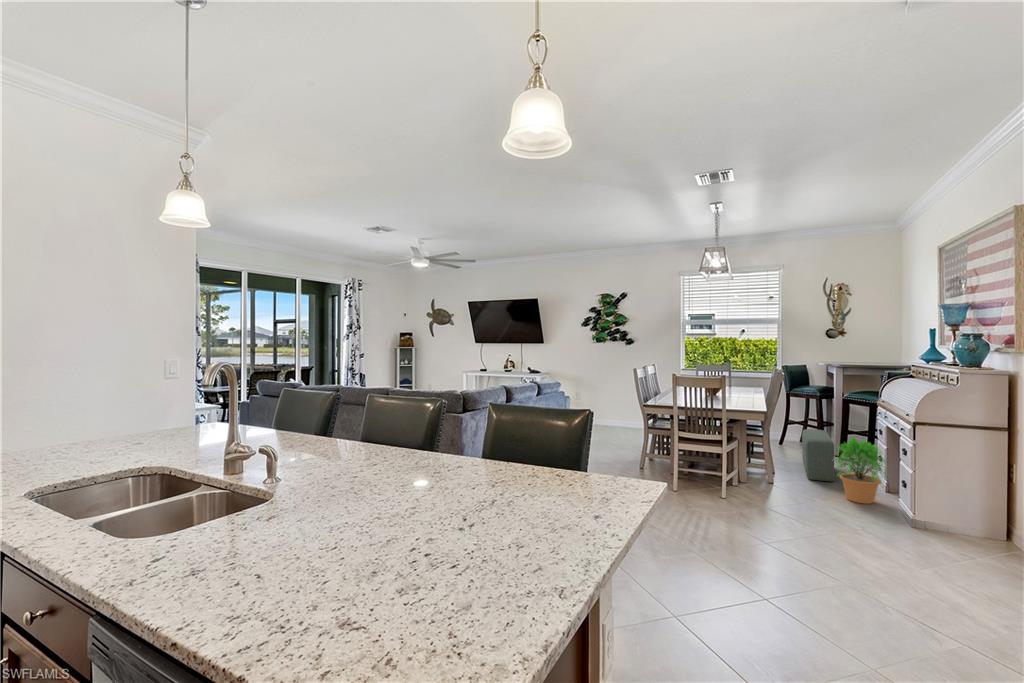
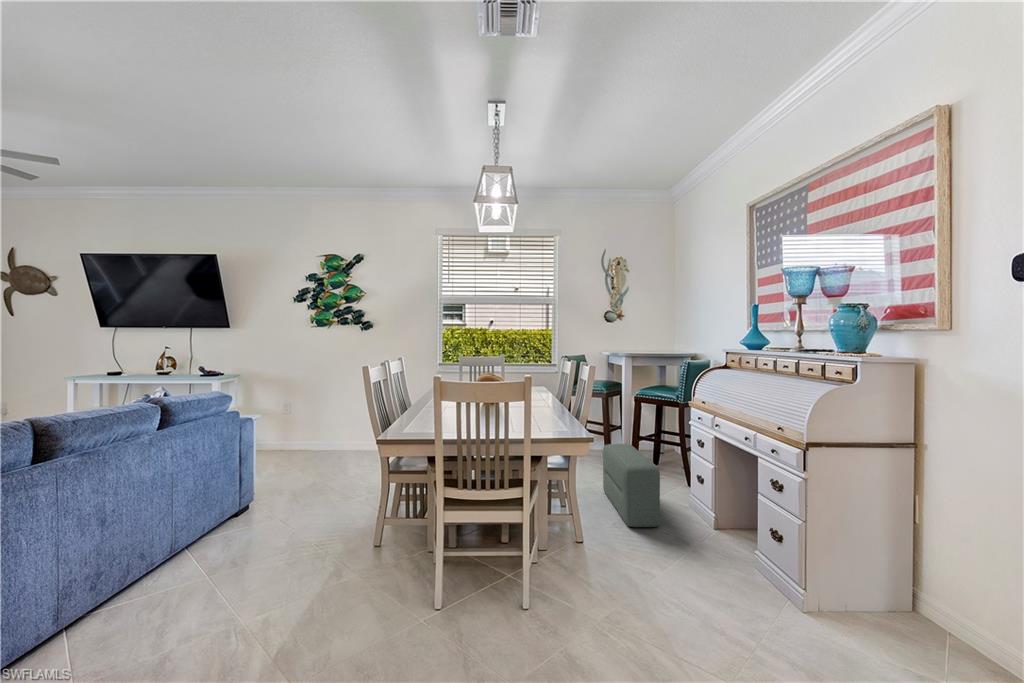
potted plant: present [837,437,887,504] -> none [676,466,762,573]

